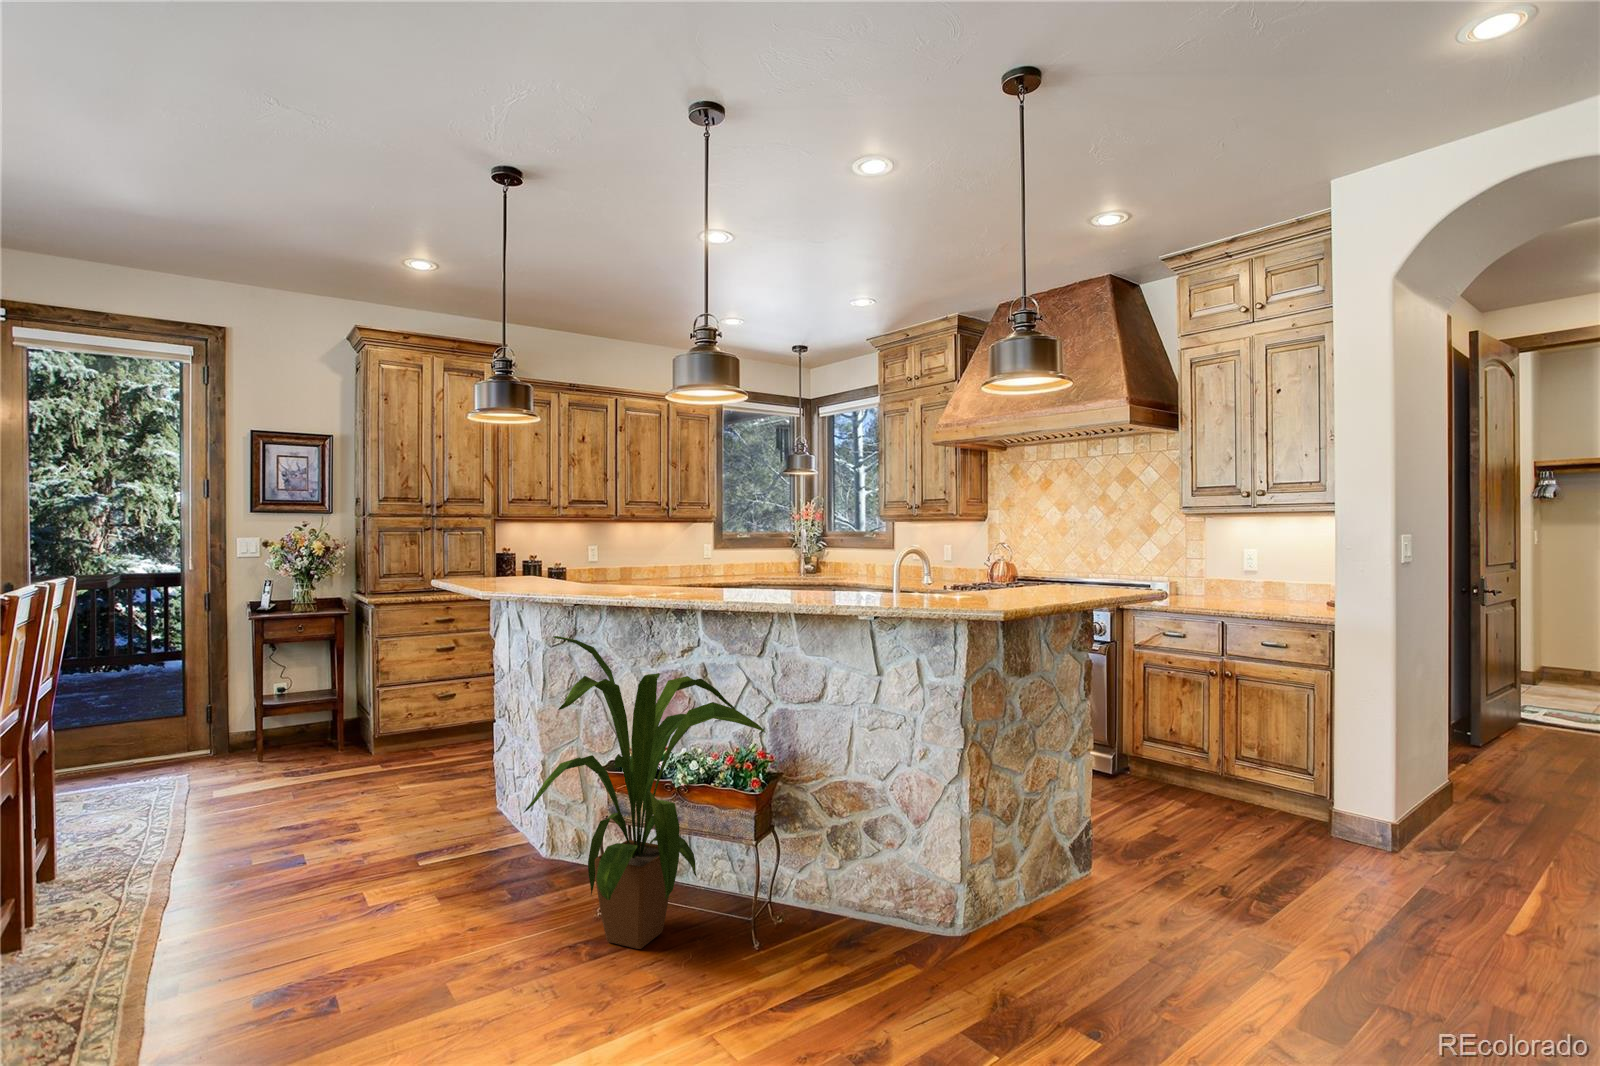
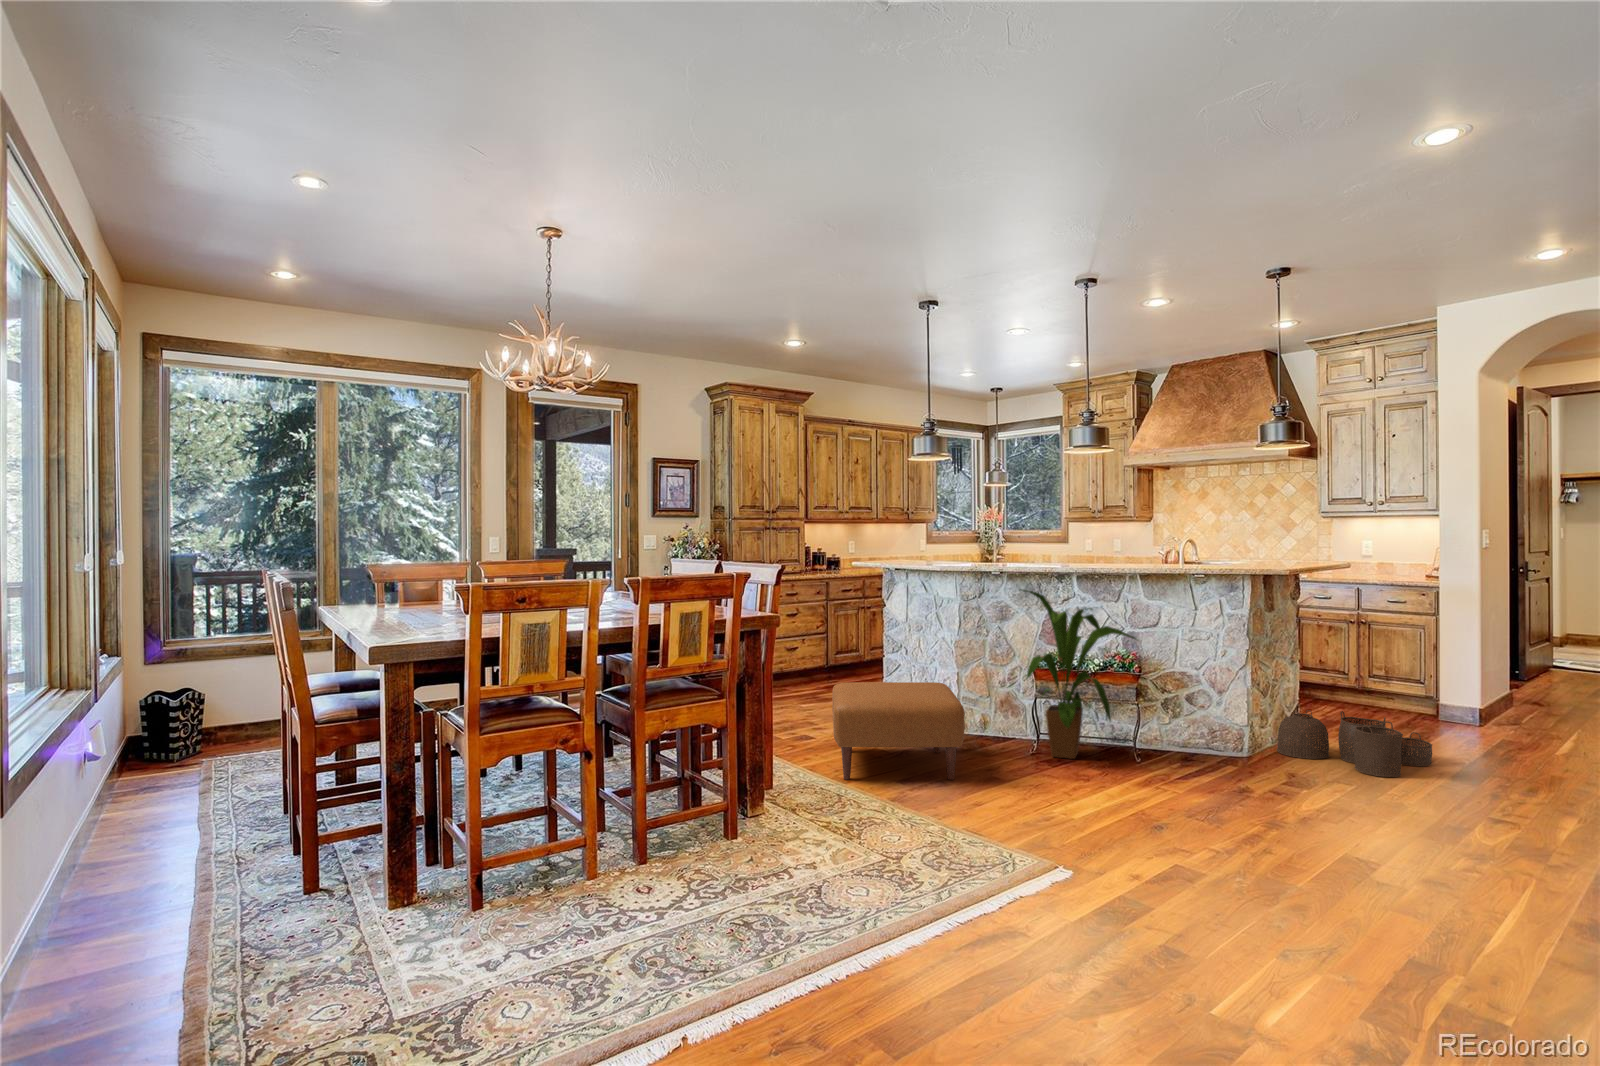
ottoman: none [86,800,445,1022] -> present [832,682,964,780]
woven basket: none [1023,852,1283,1013] -> present [1277,710,1432,777]

